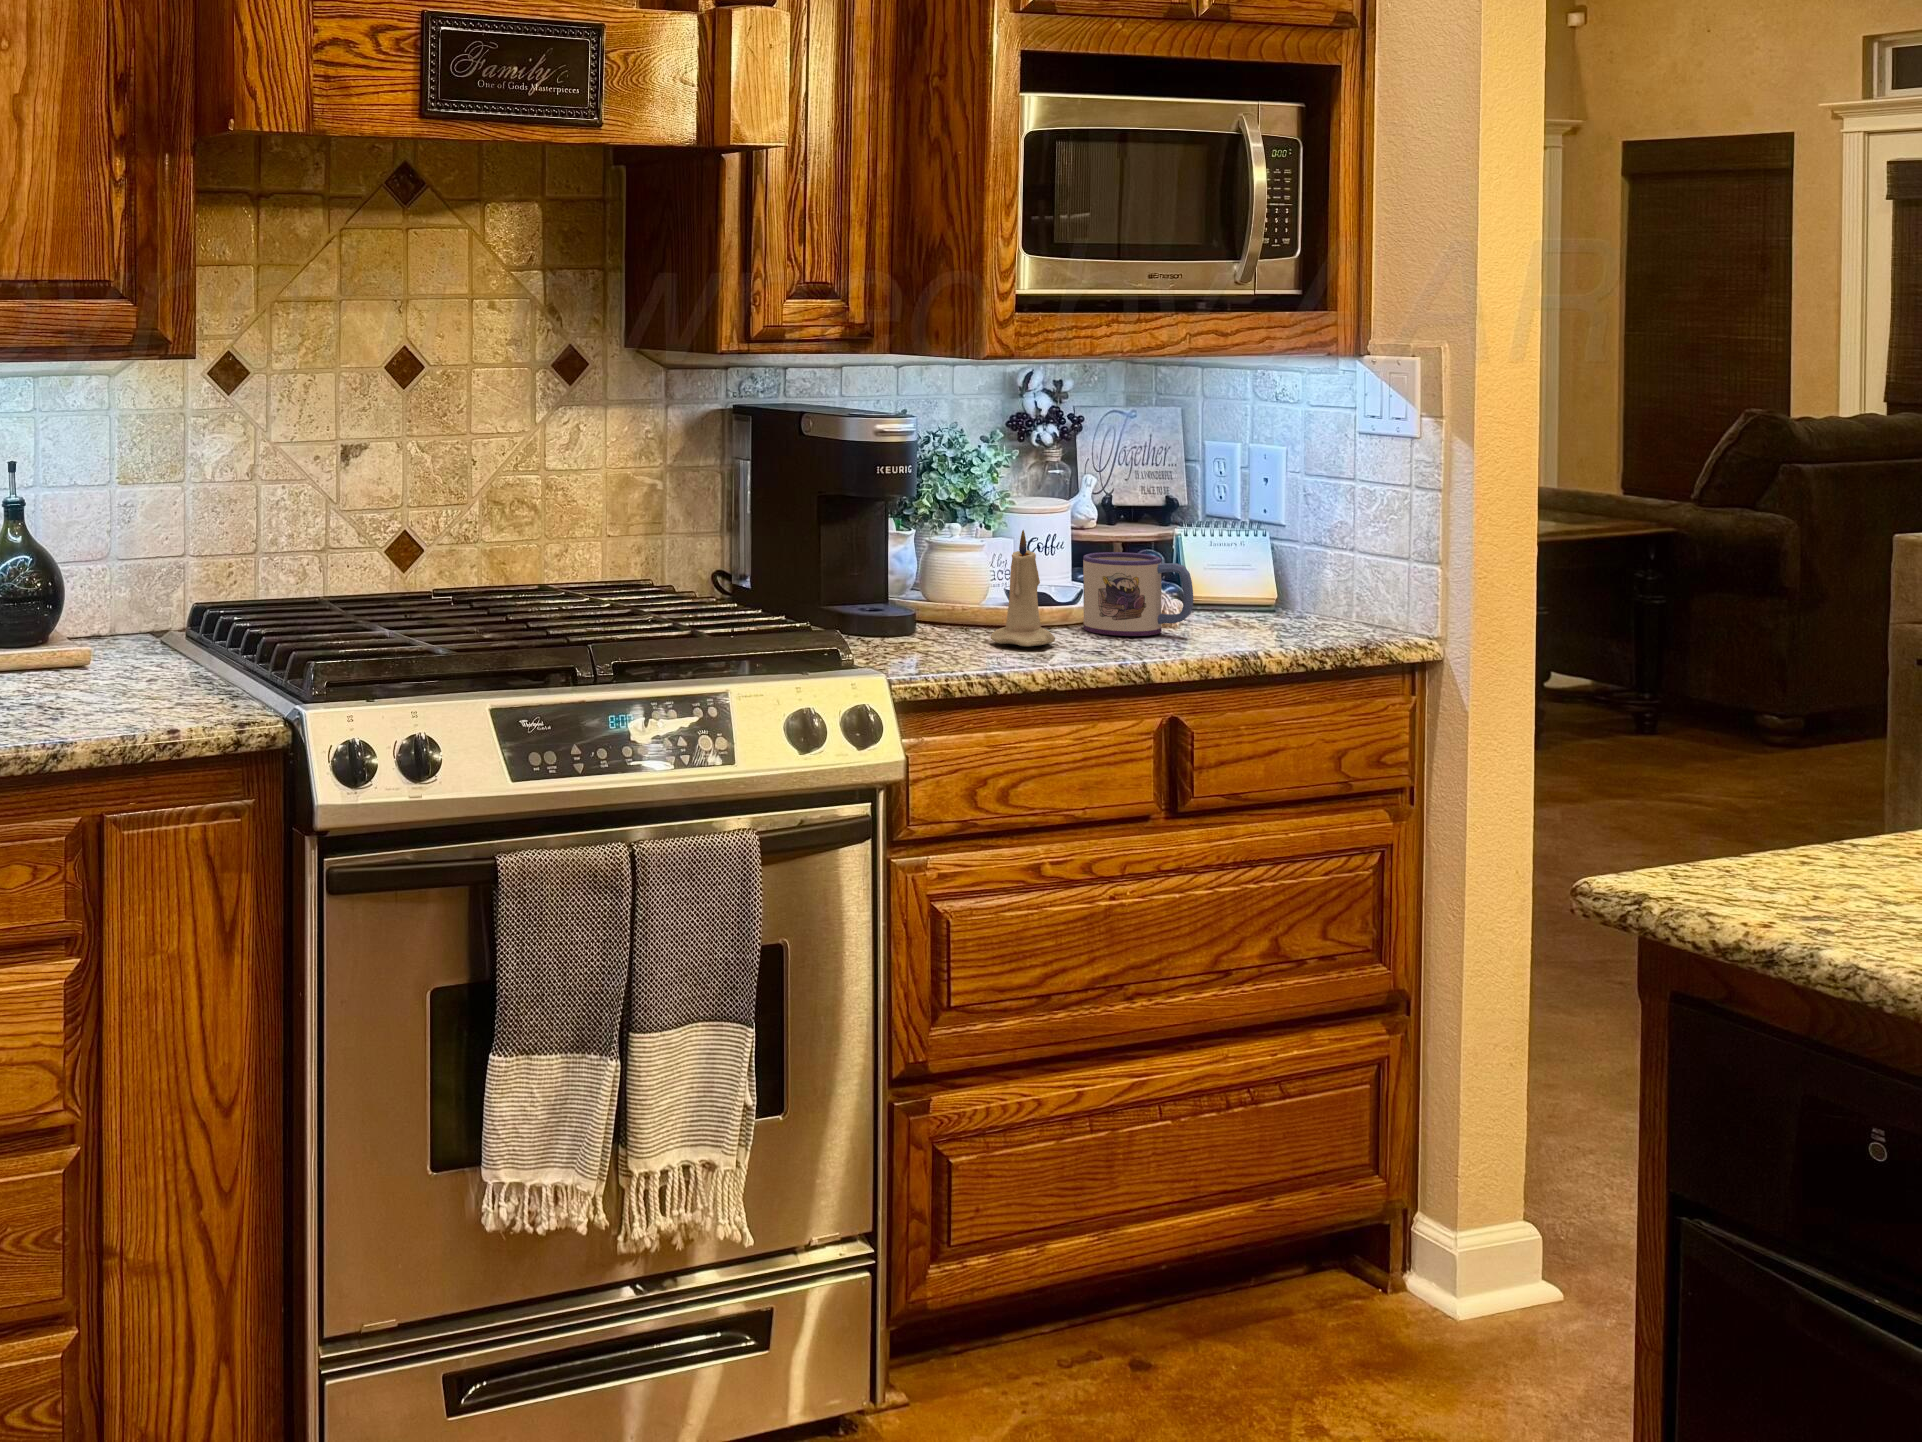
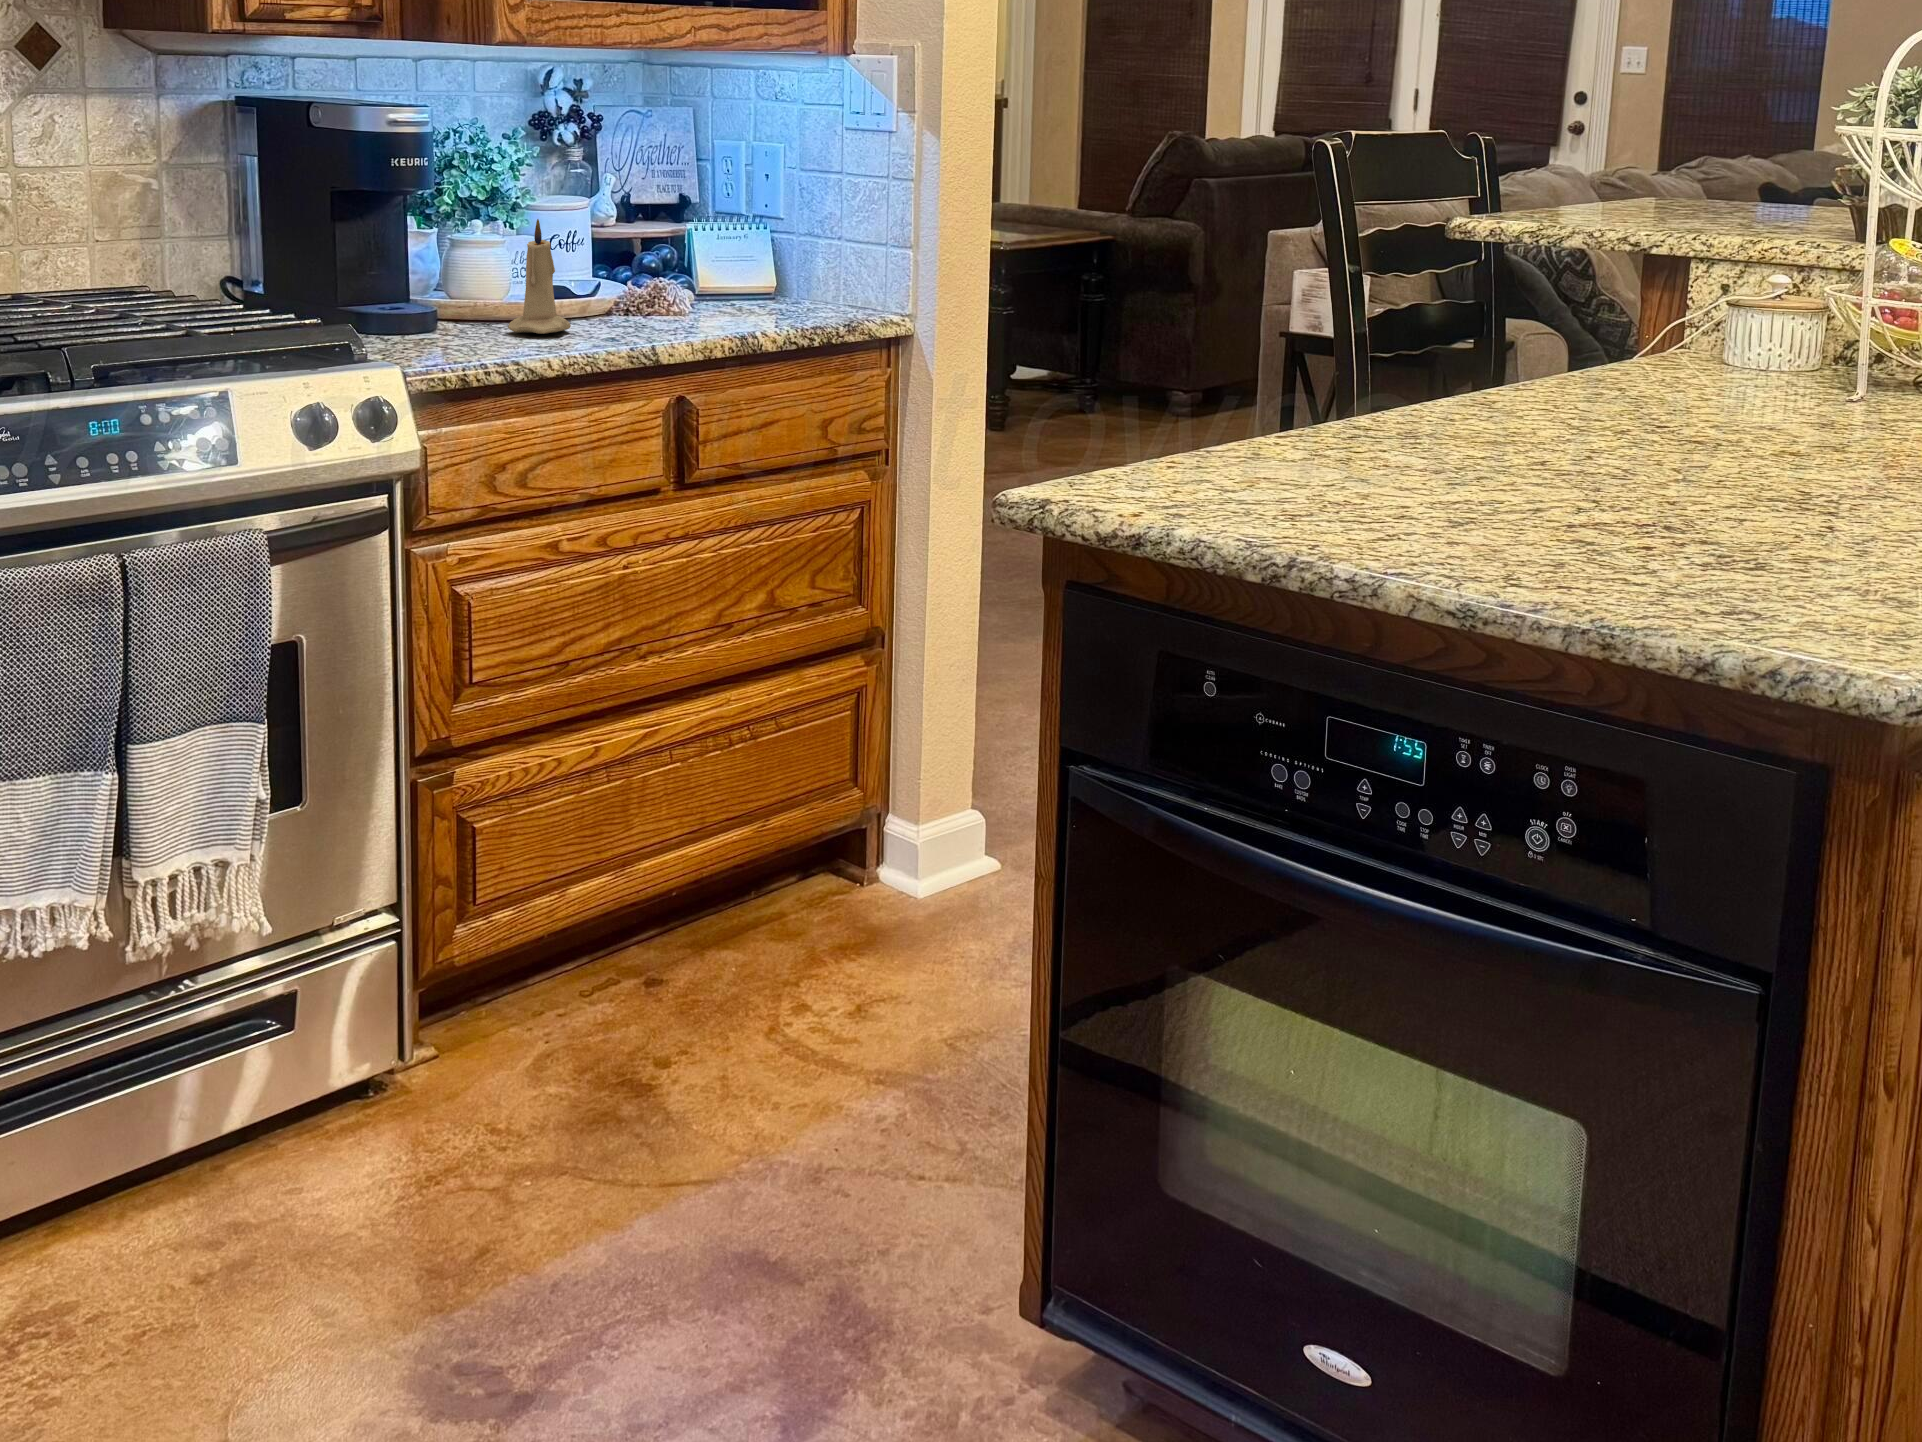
mug: present [1083,552,1193,636] -> none [599,242,700,321]

